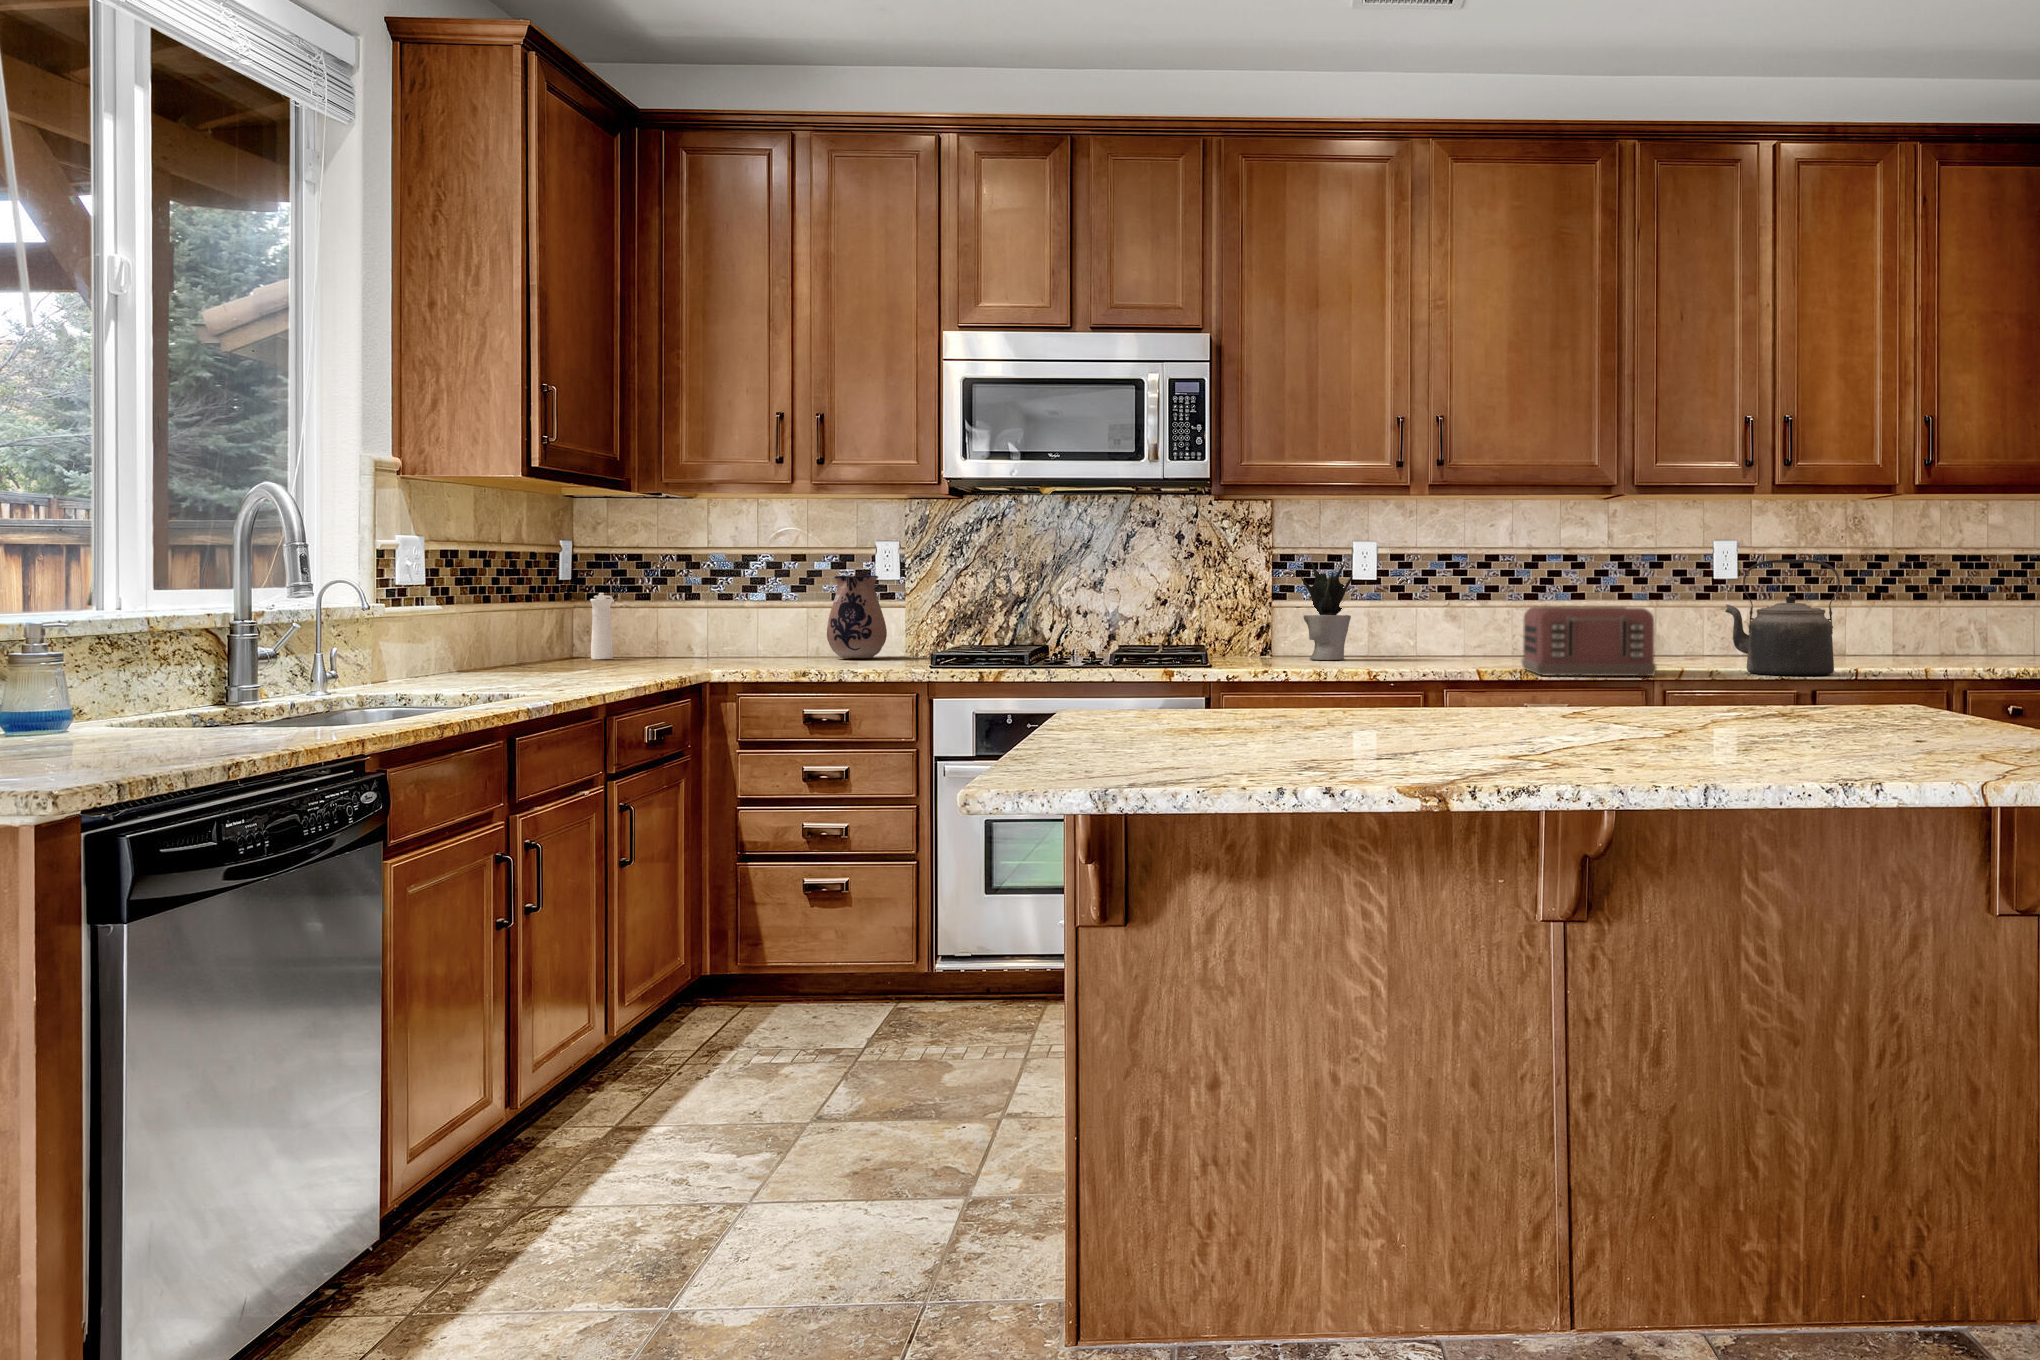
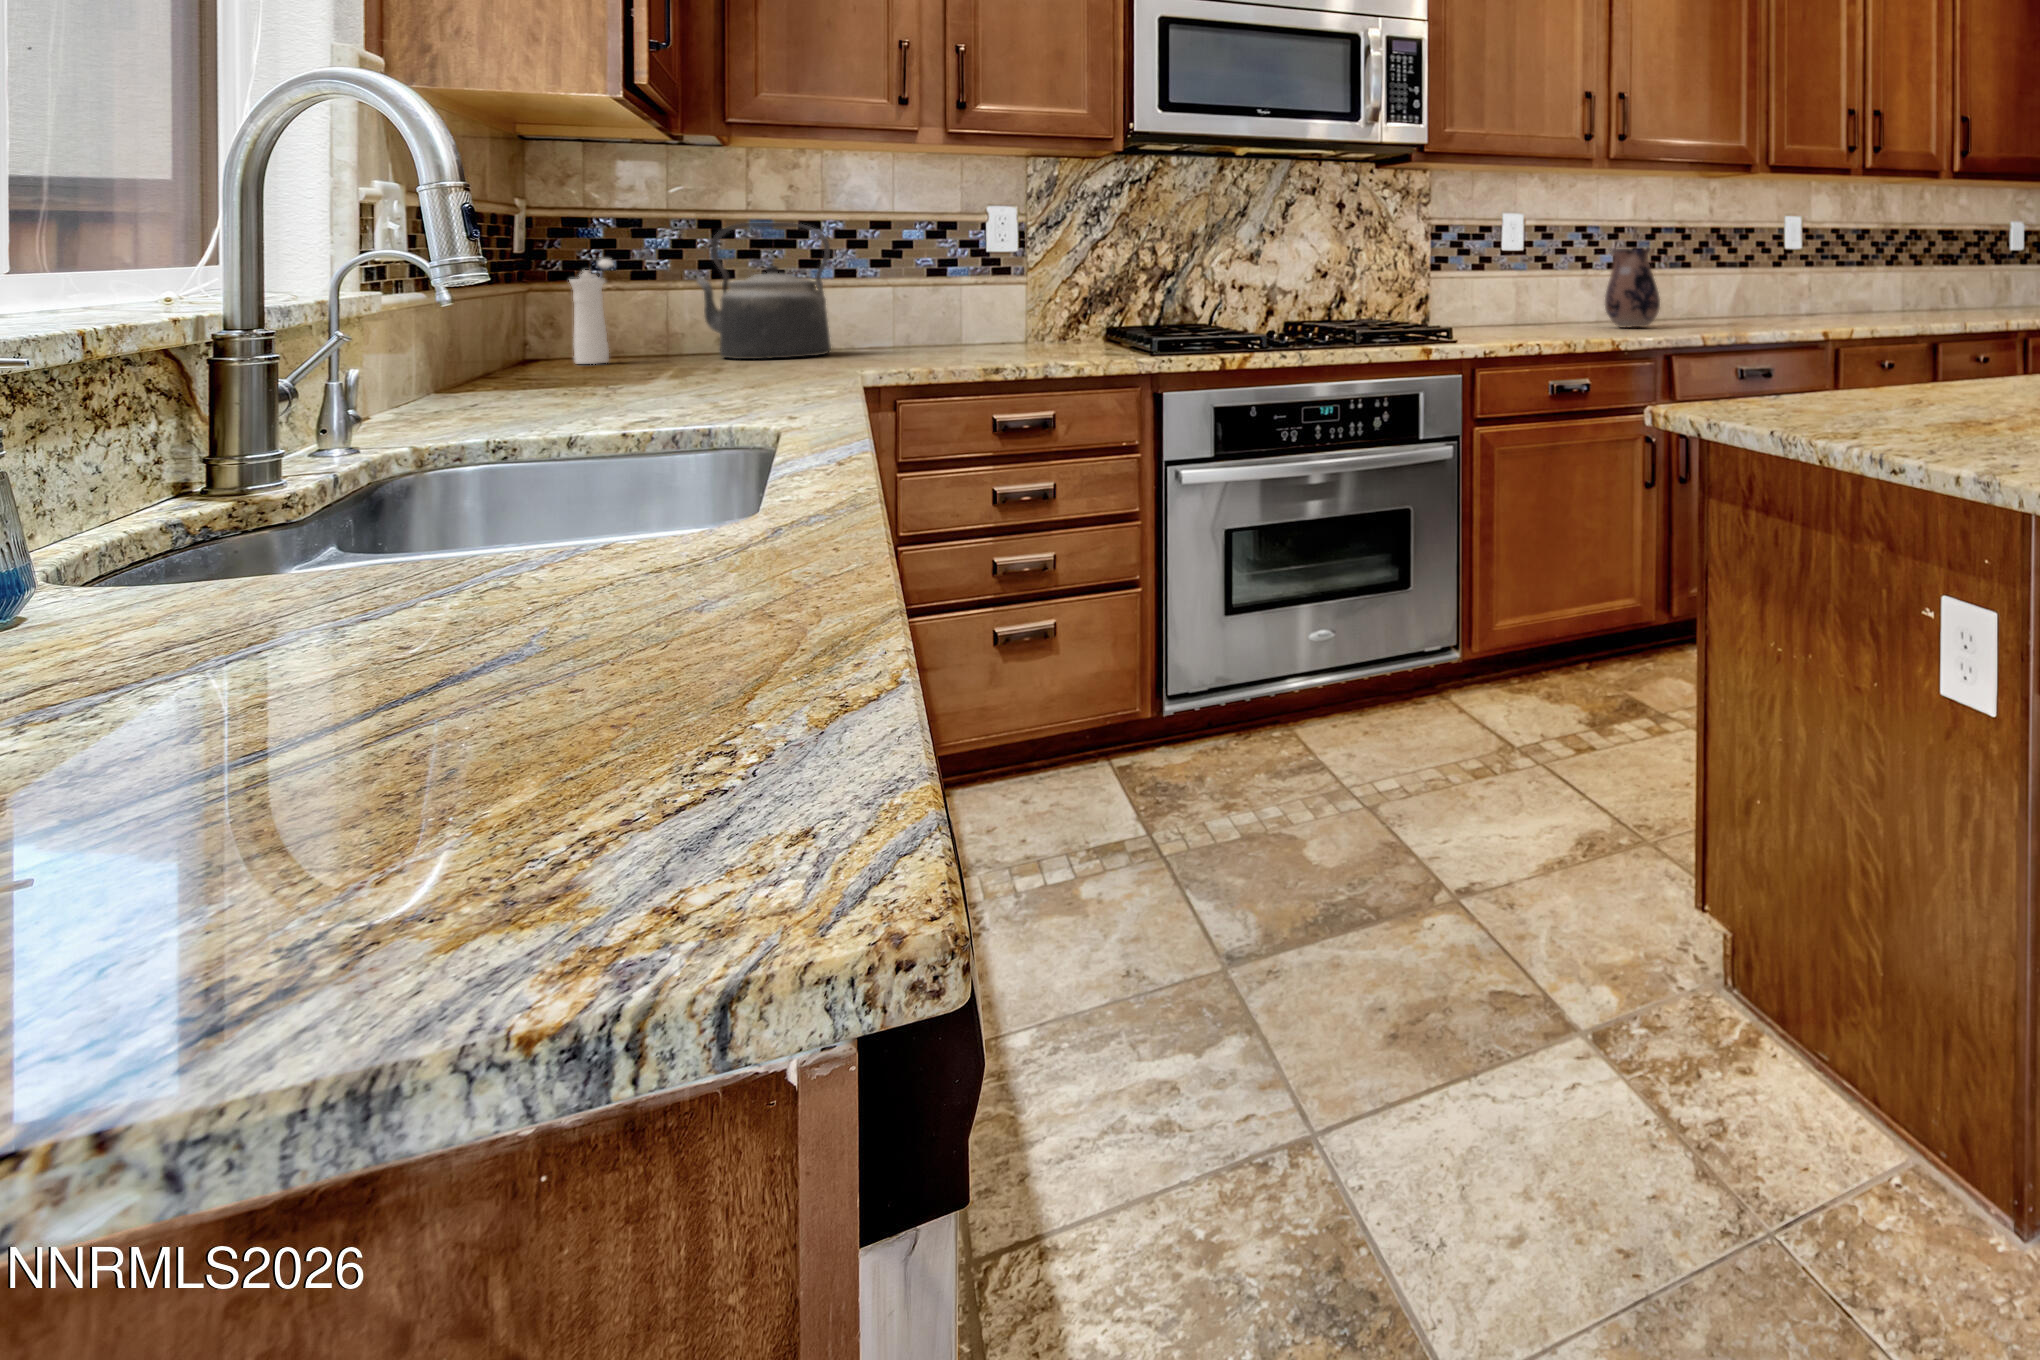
kettle: present [1725,560,1840,675] -> present [697,223,831,359]
potted plant: present [1301,561,1353,660] -> none [1443,231,1510,333]
ceramic pitcher: present [827,575,887,658] -> present [1605,249,1660,328]
toaster: present [1522,607,1657,676] -> none [1709,275,1865,342]

